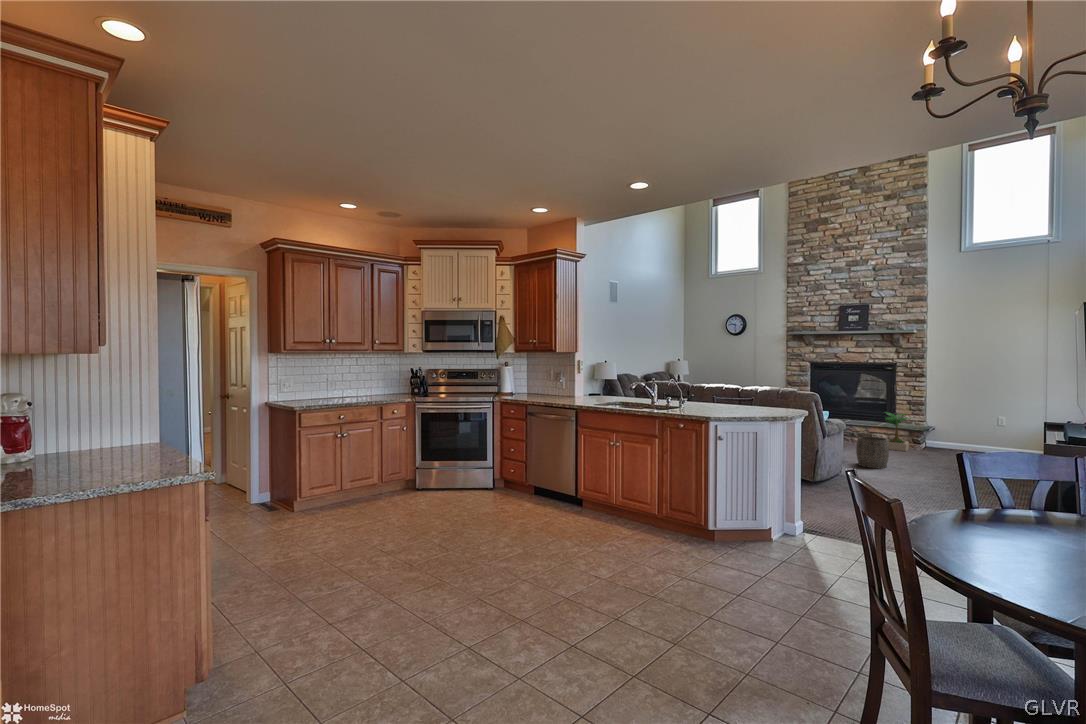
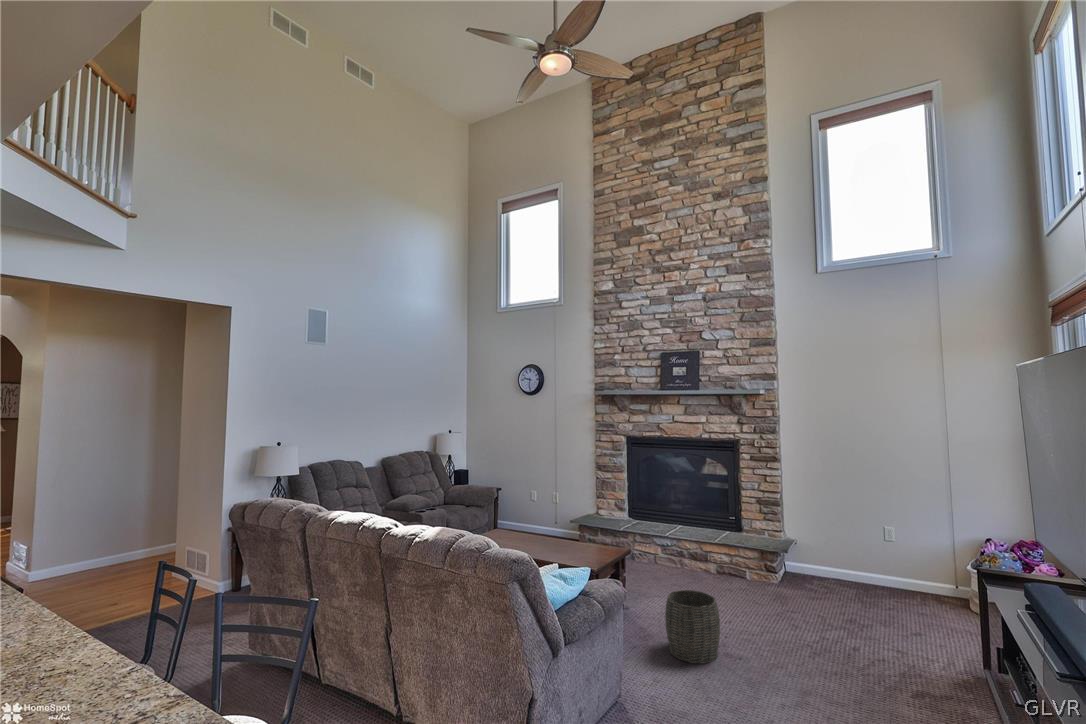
potted plant: present [886,413,911,451] -> none [720,519,768,590]

